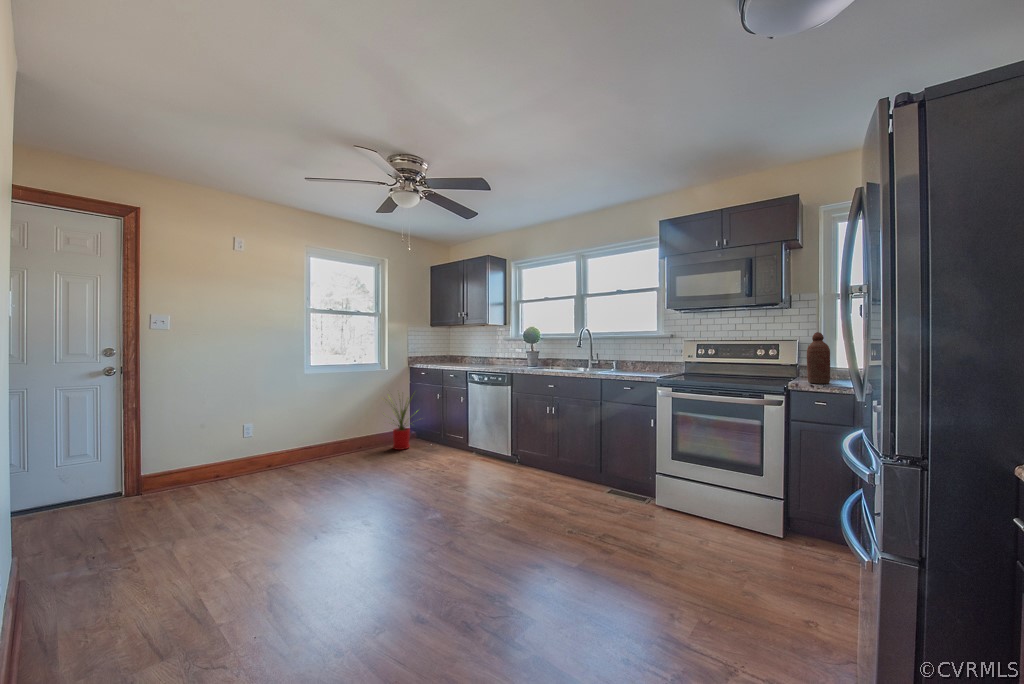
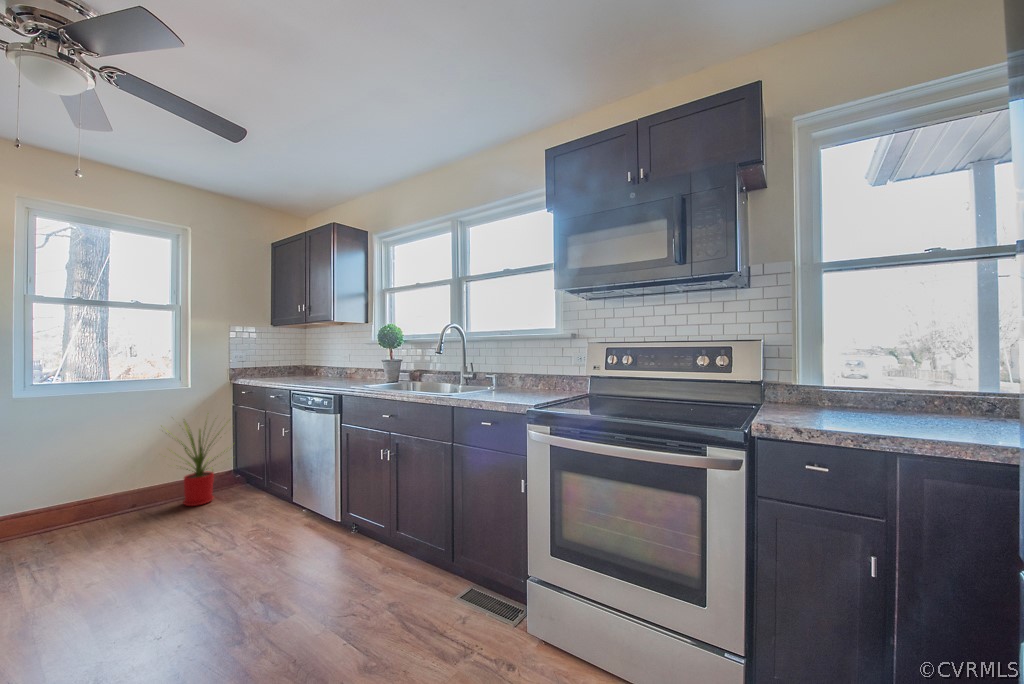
bottle: present [807,332,830,384] -> none [780,327,823,422]

